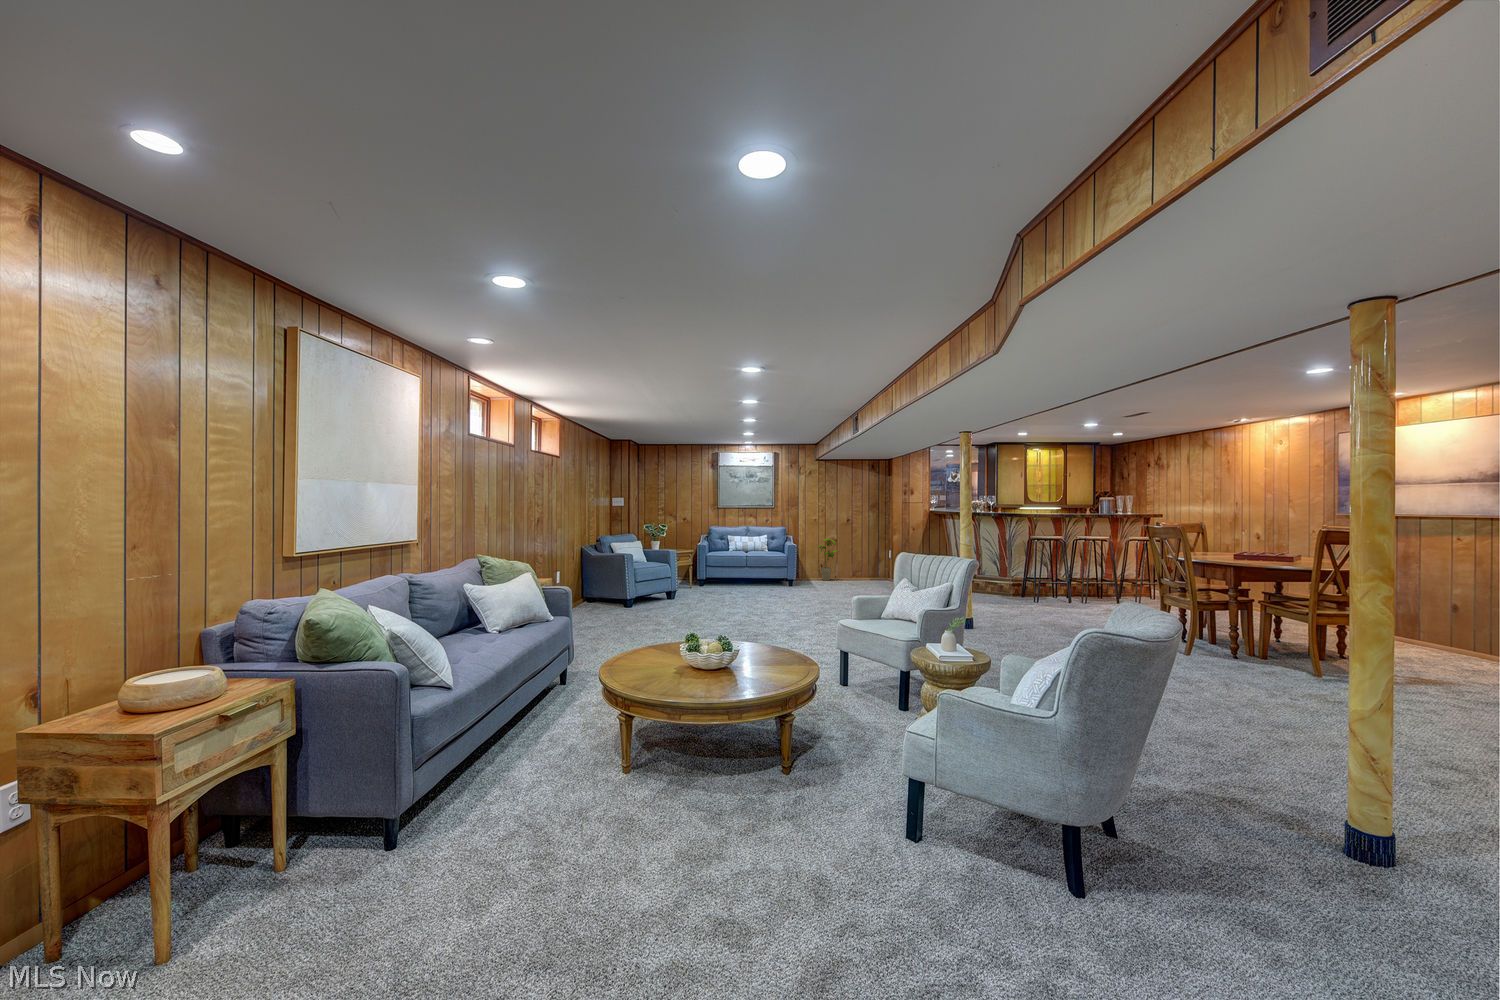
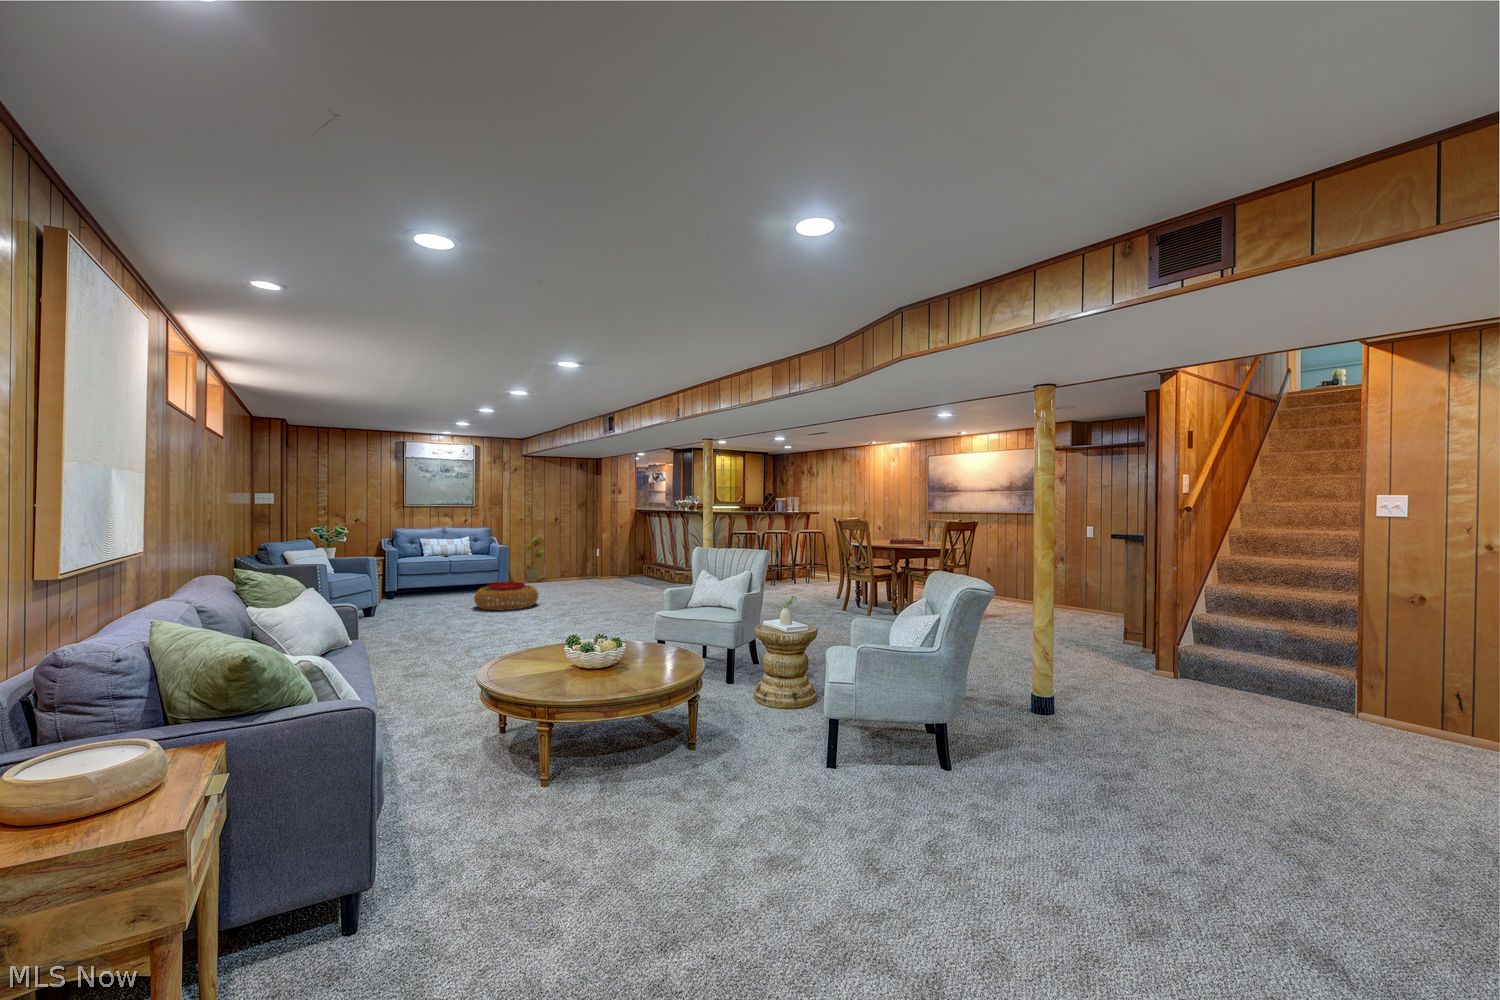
pouf: none [750,578,807,605] -> present [474,582,538,610]

